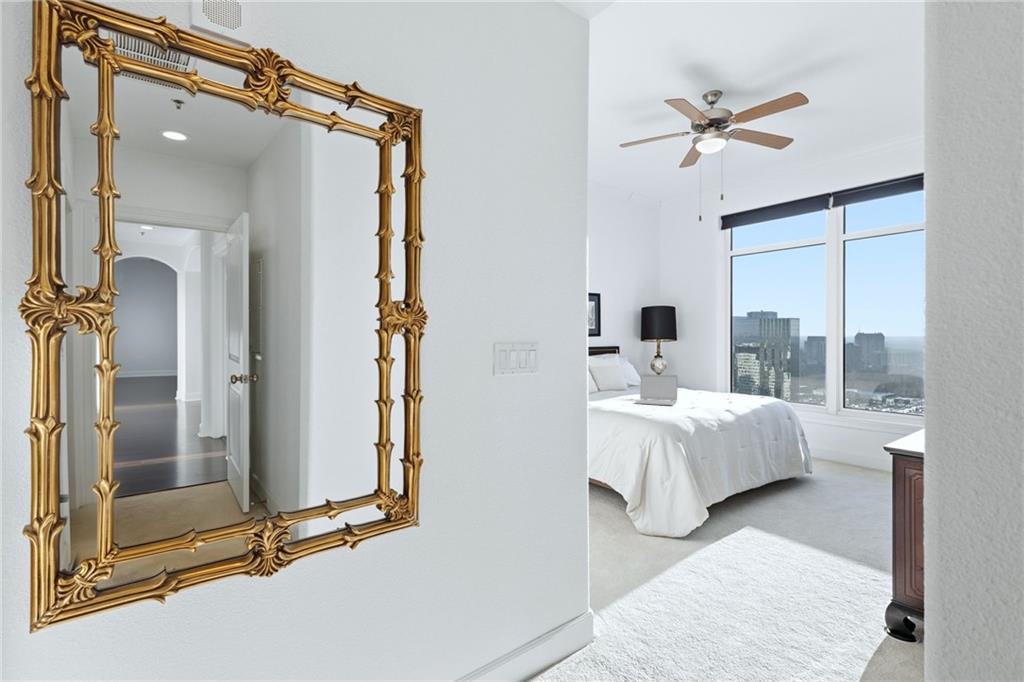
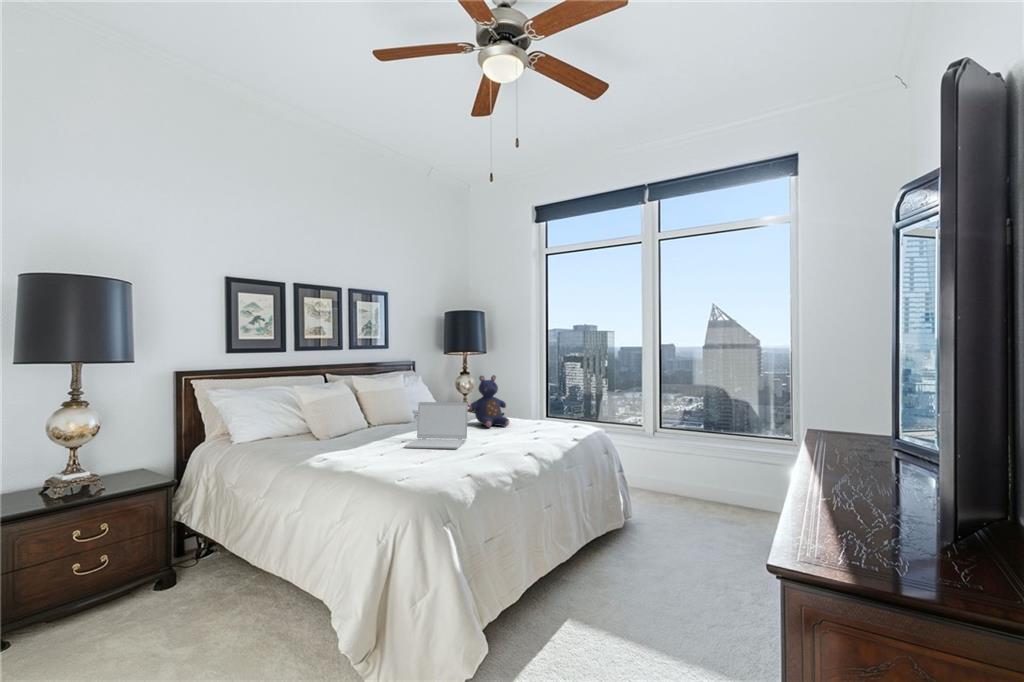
teddy bear: none [673,357,706,396] -> present [469,375,510,428]

